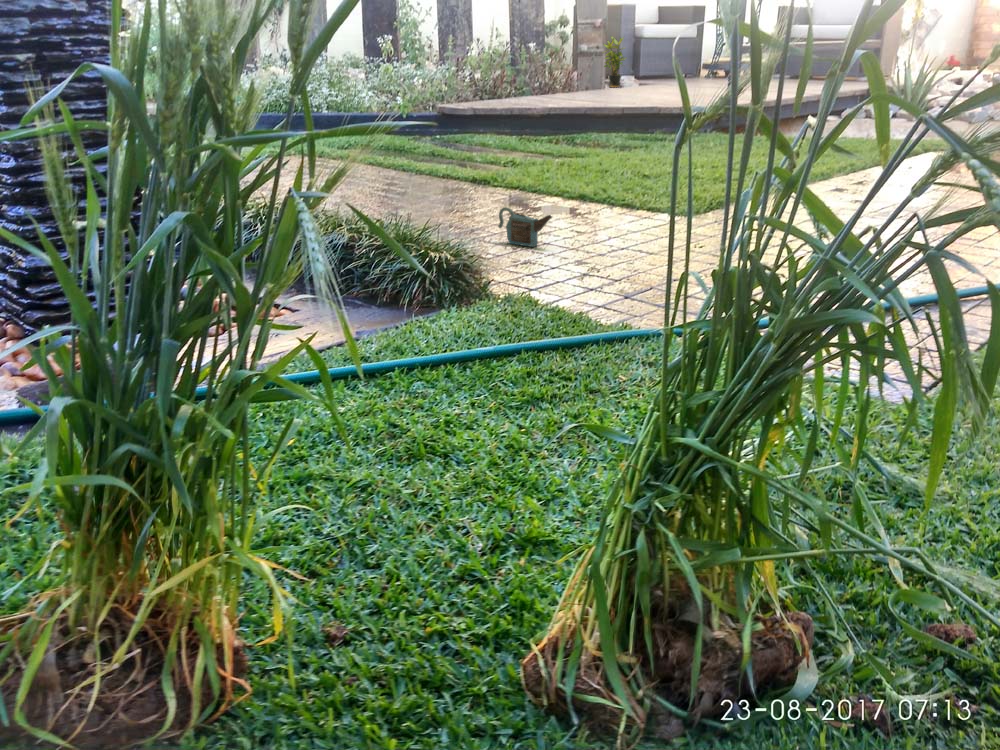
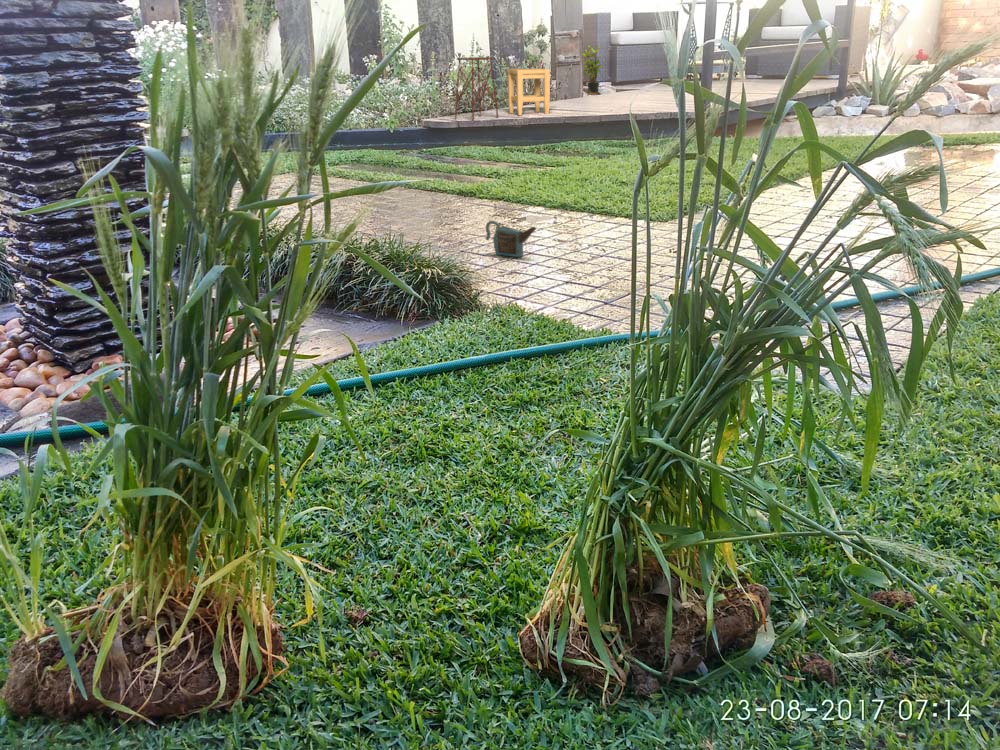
side table: none [471,43,516,108] -> present [455,57,498,120]
stool: none [526,57,571,105] -> present [508,68,550,115]

